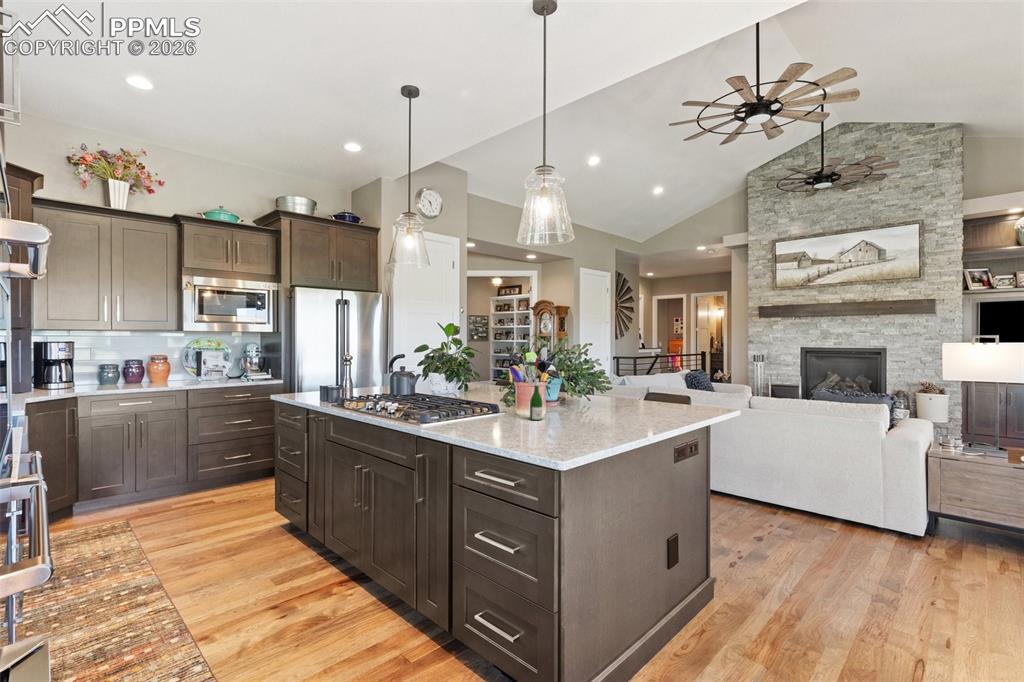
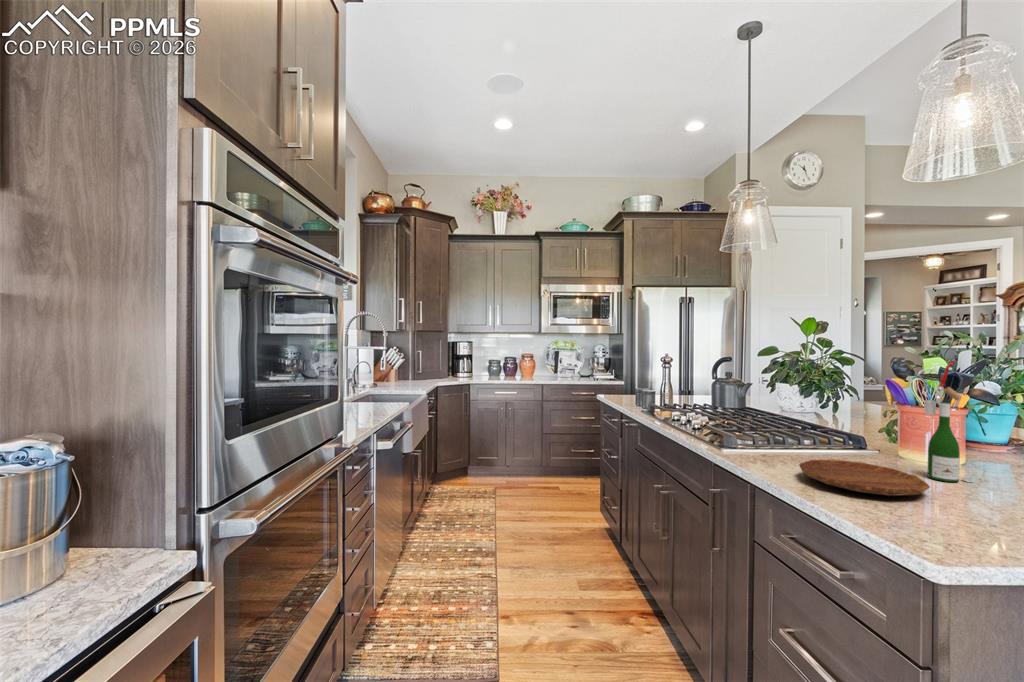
tray: none [476,417,536,433] -> present [799,460,930,496]

